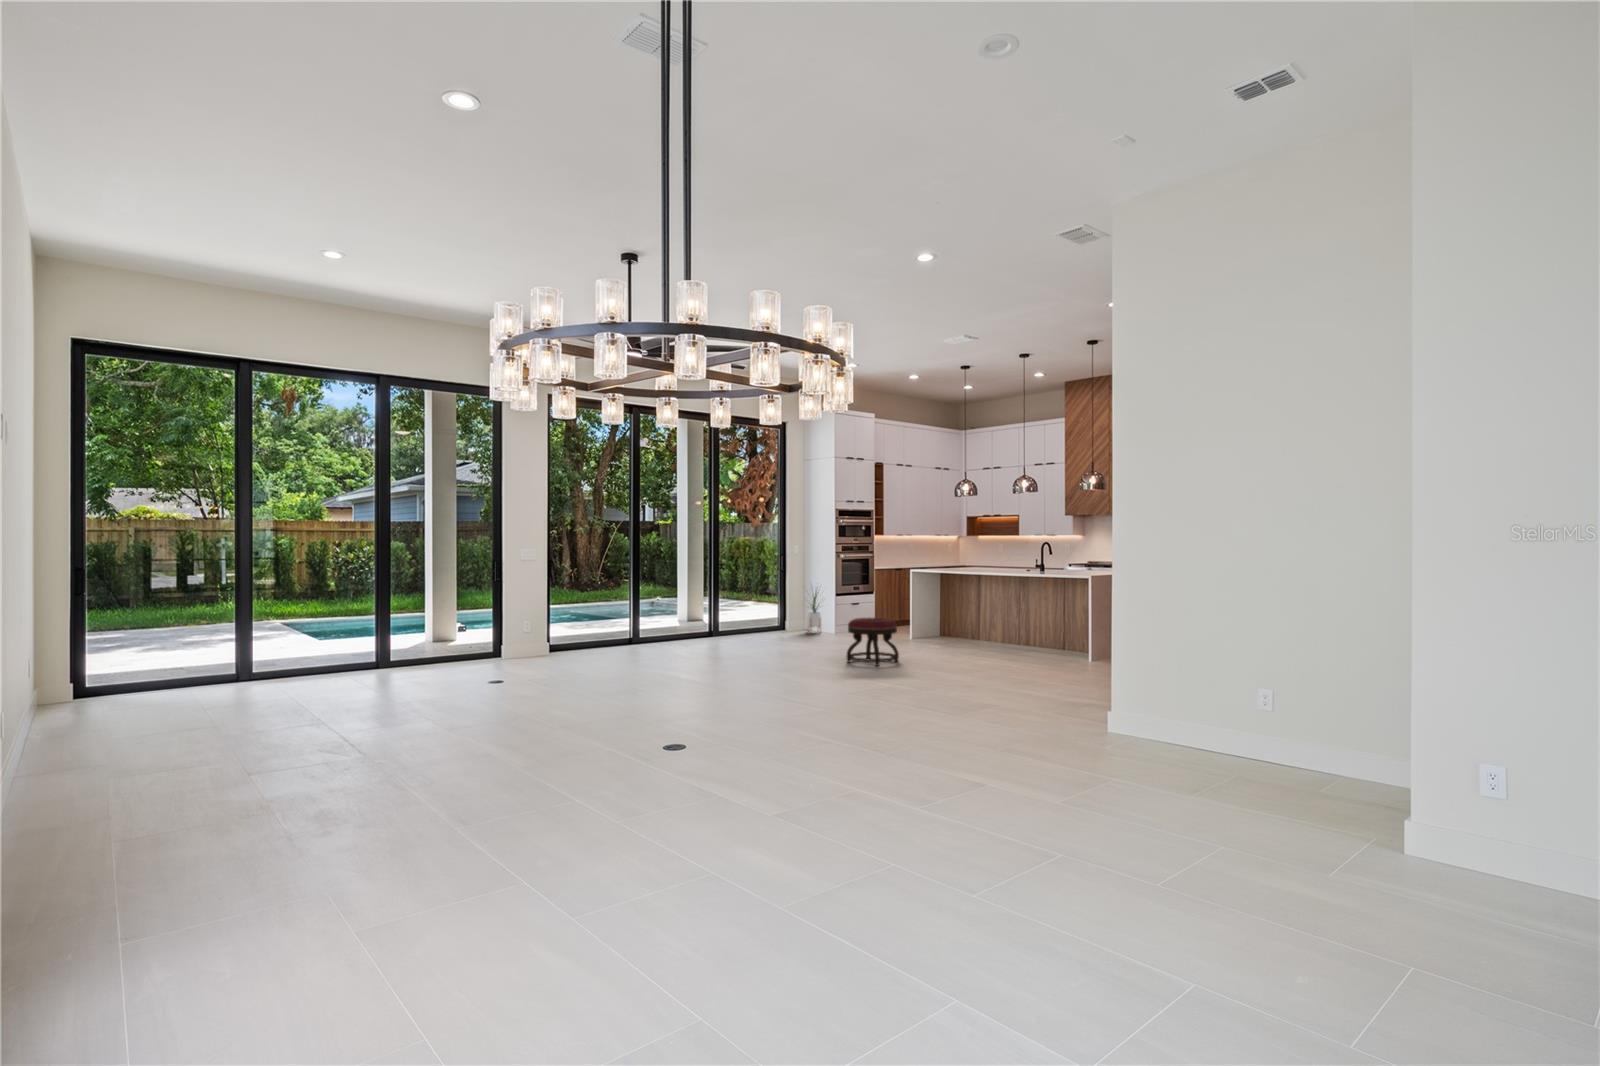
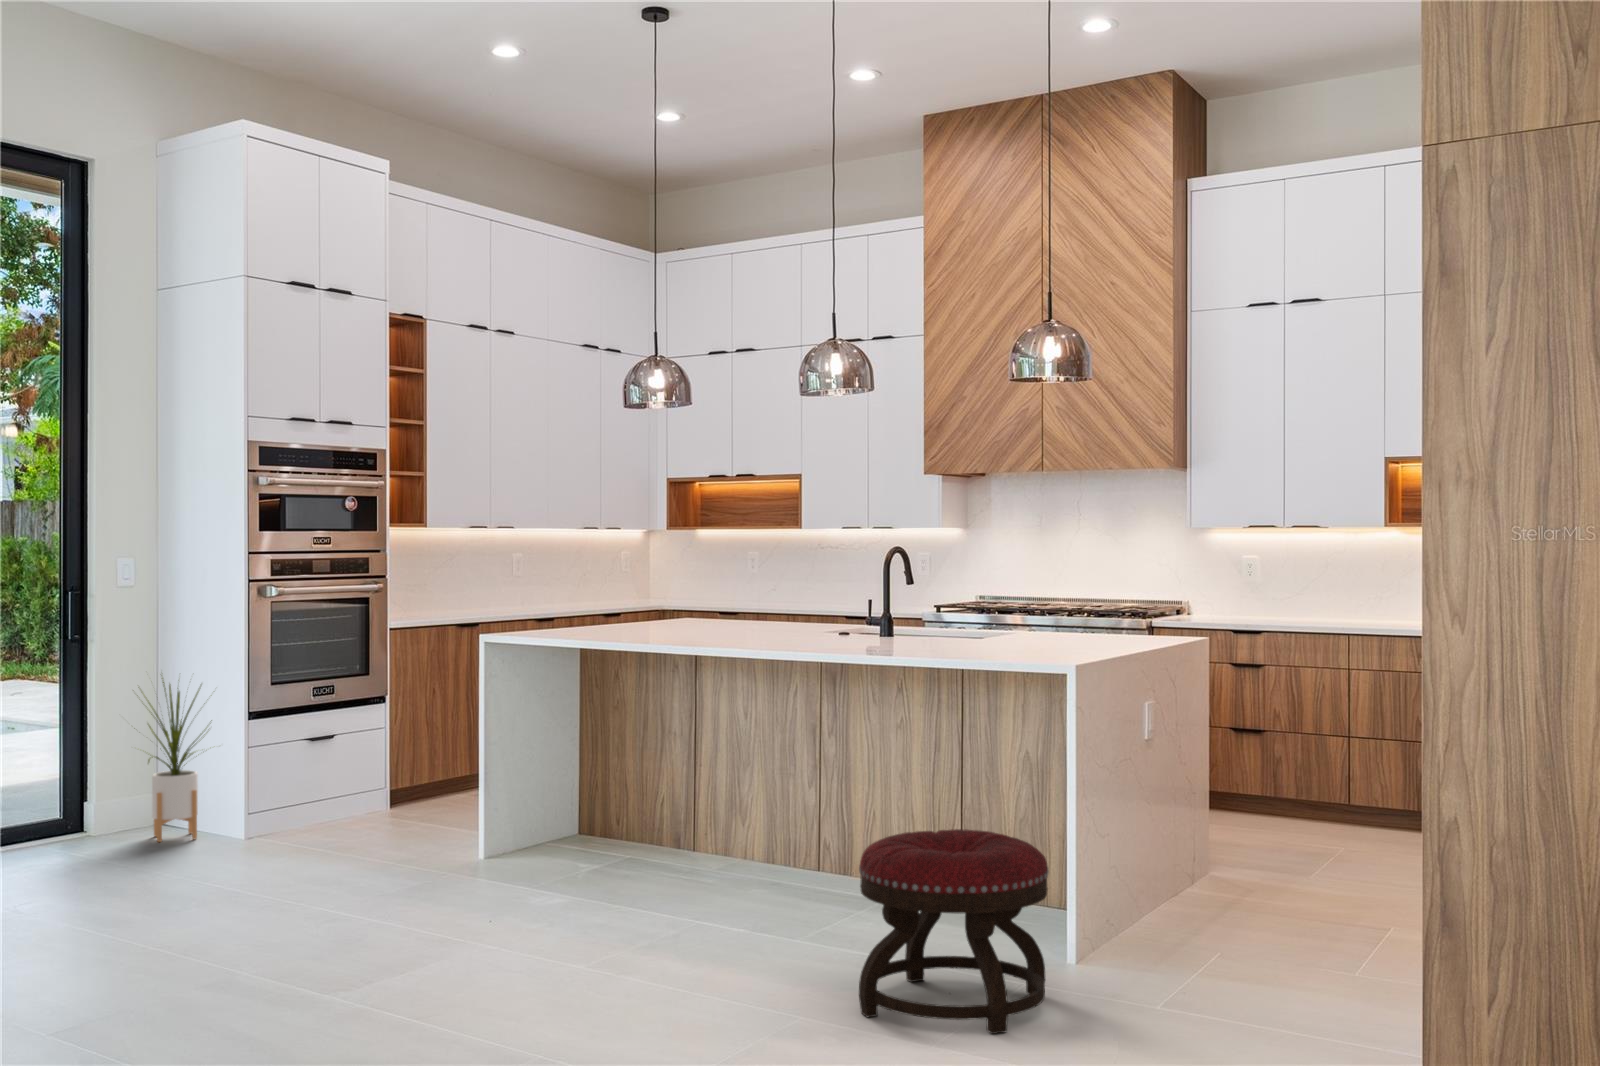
ottoman: present [847,618,899,666] -> present [859,829,1049,1034]

